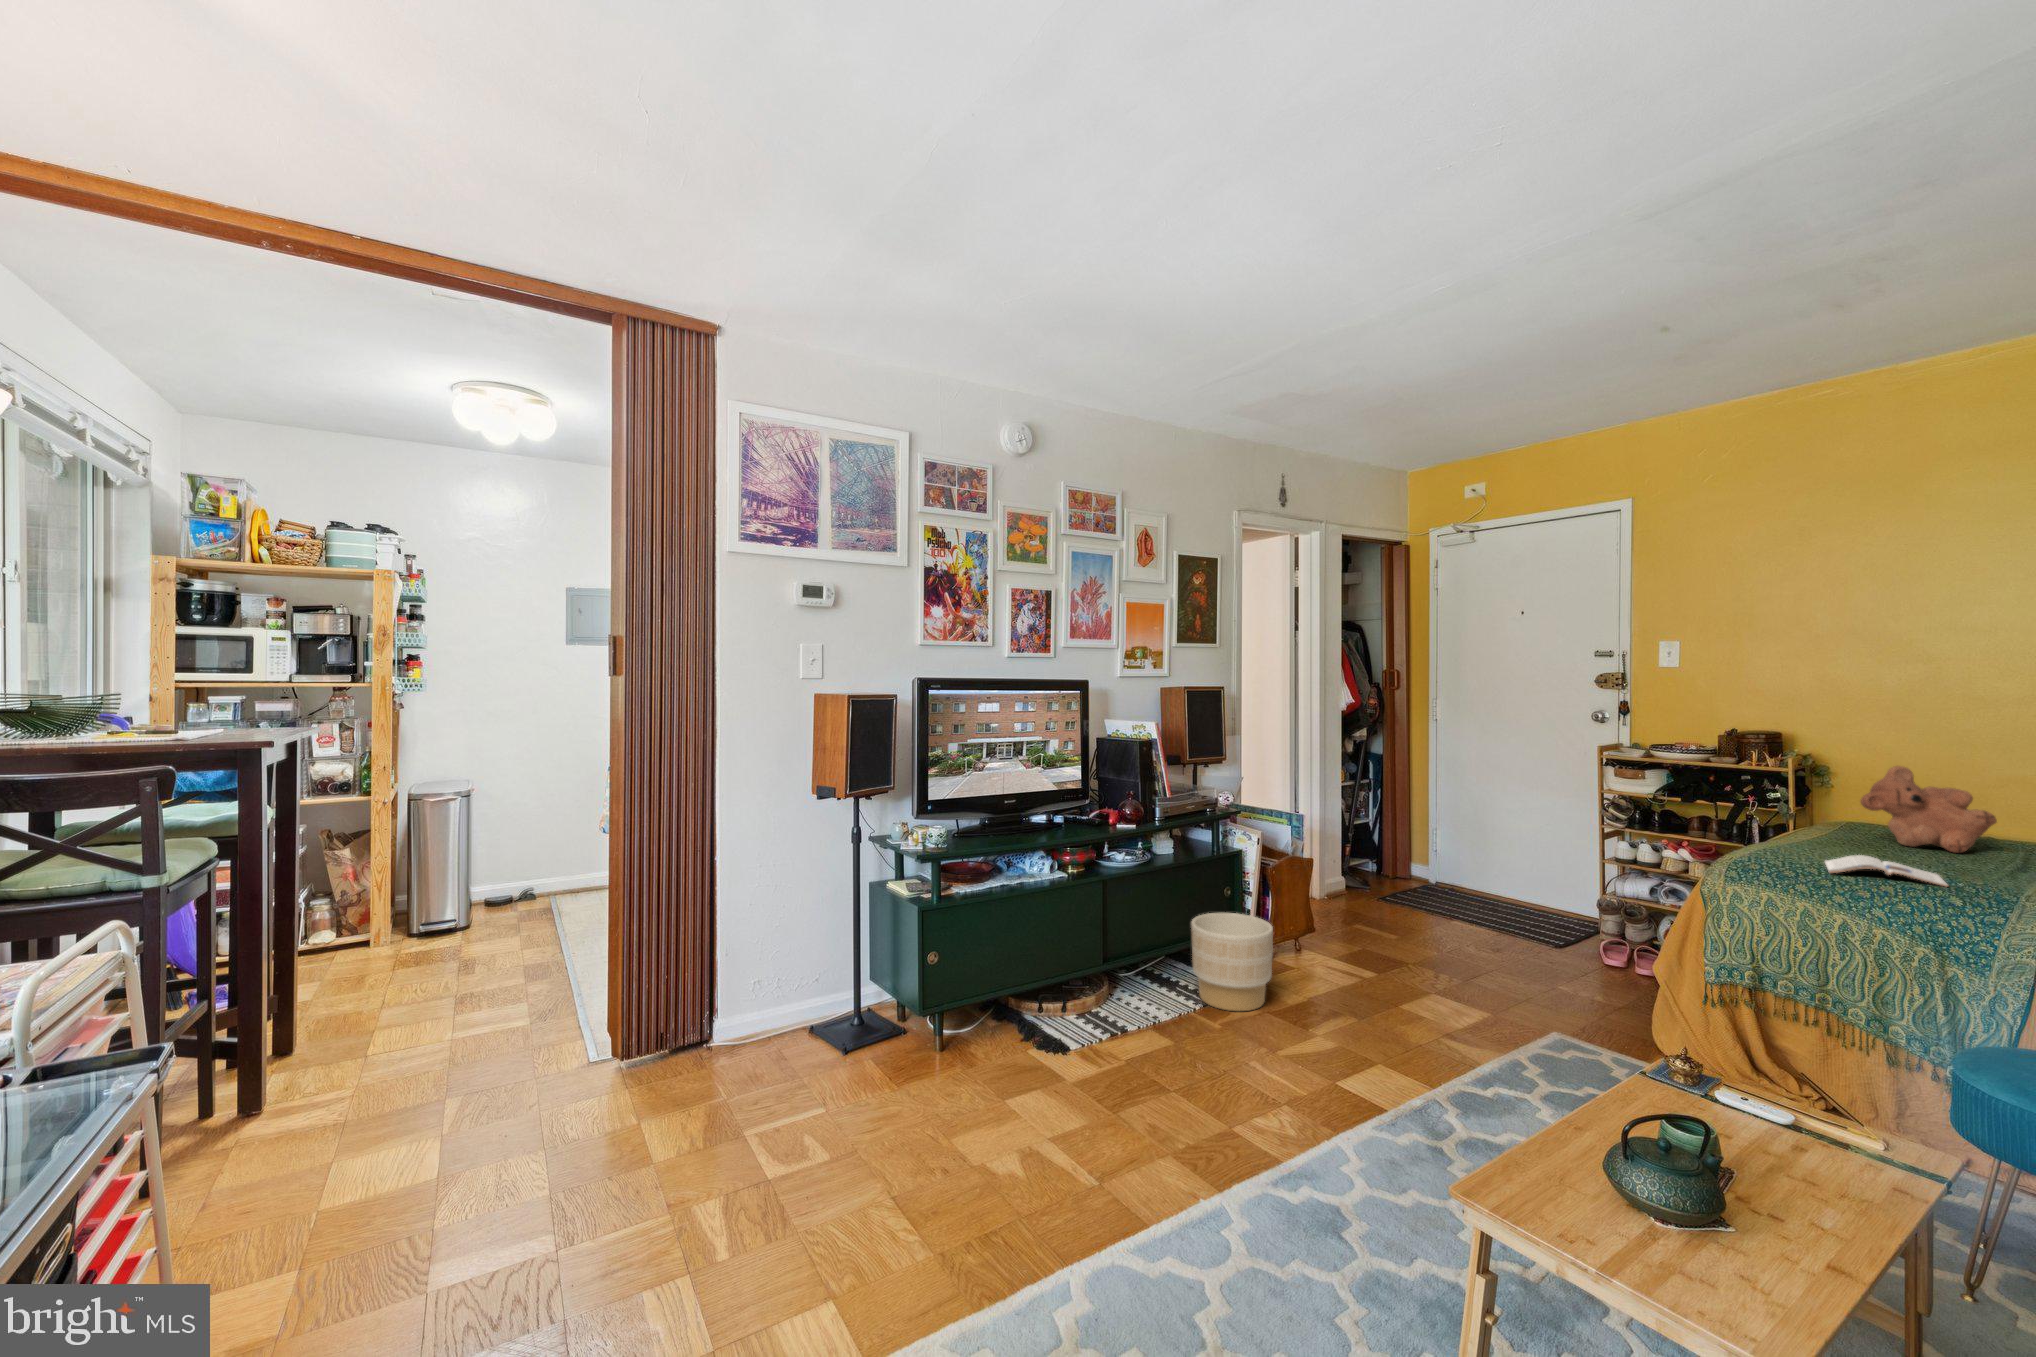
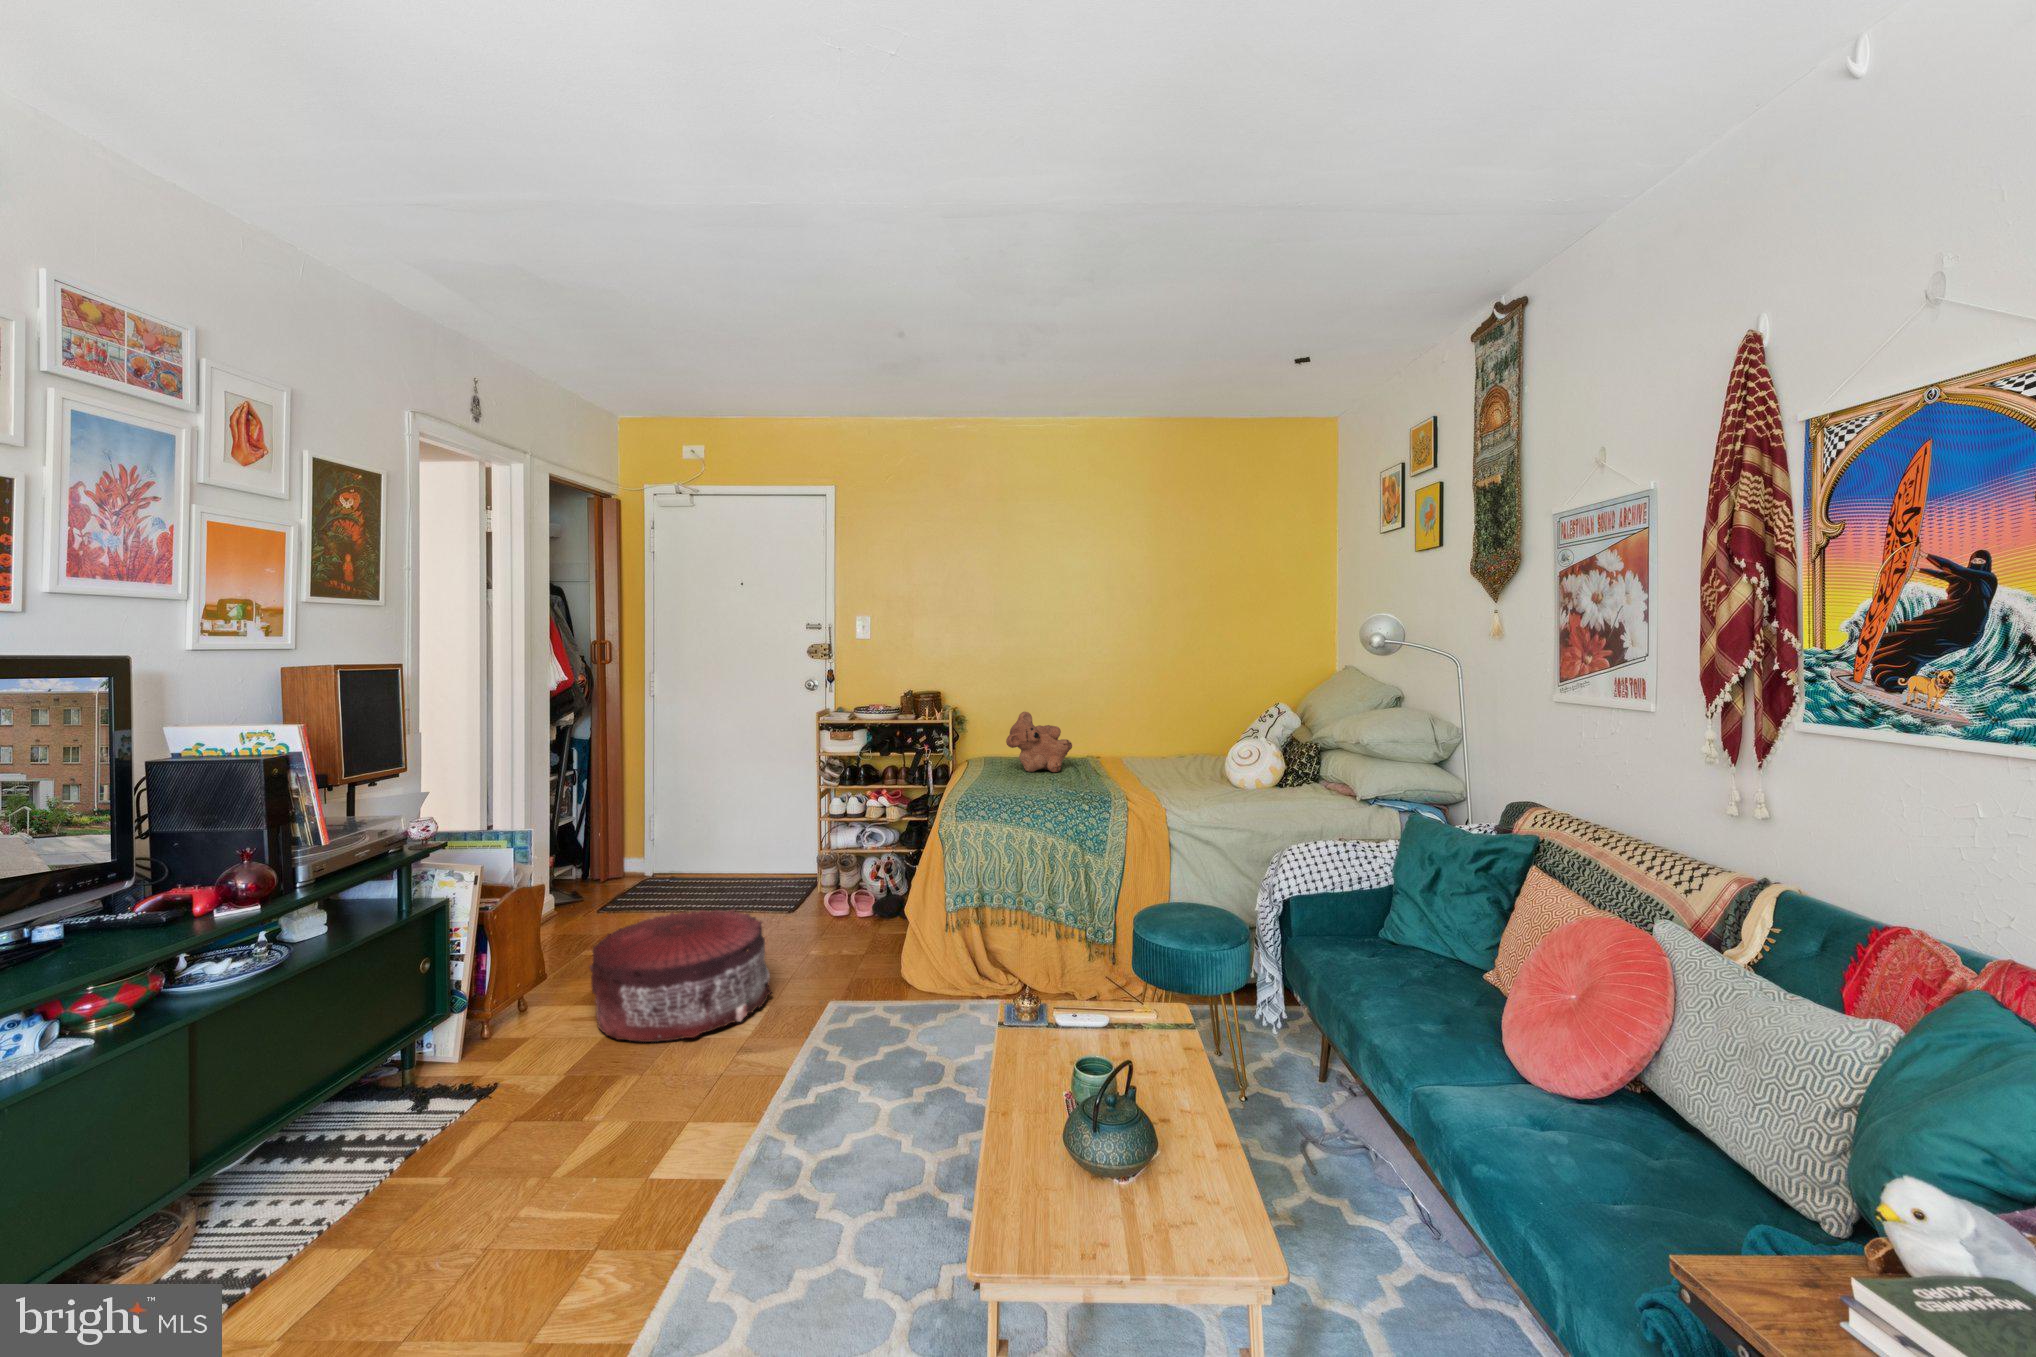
magazine: present [1825,855,1948,887] -> none [1005,784,1078,802]
pouf: none [1339,905,1497,1014] -> present [590,909,772,1042]
planter: present [1191,913,1273,1011] -> none [377,988,517,1145]

